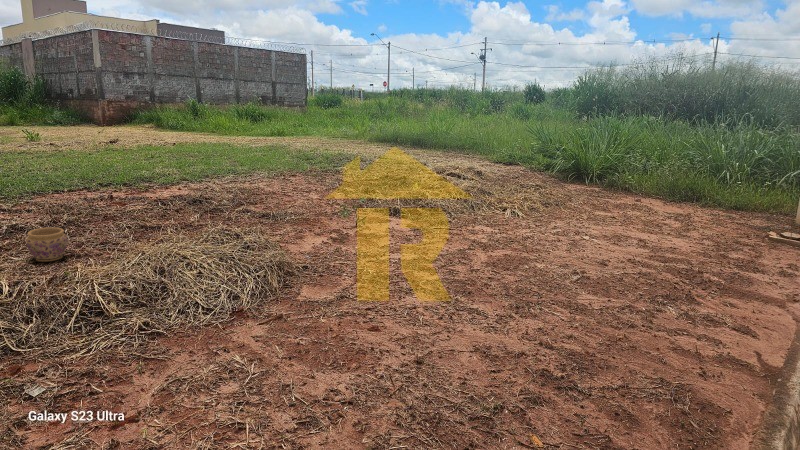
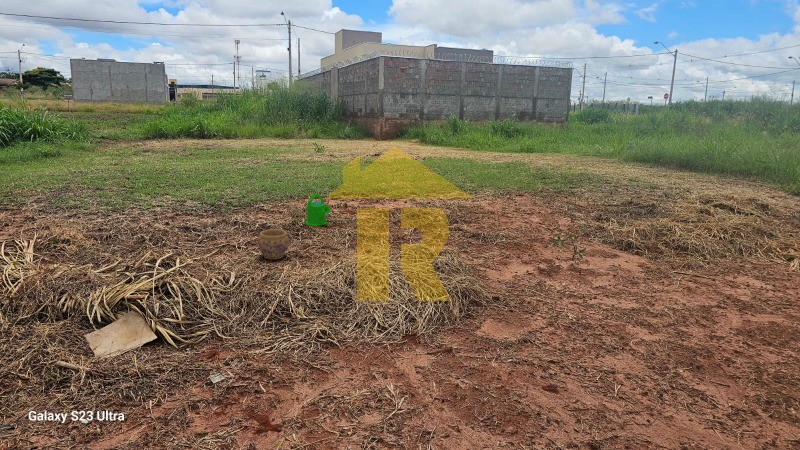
watering can: none [68,186,104,222] -> present [305,194,331,226]

